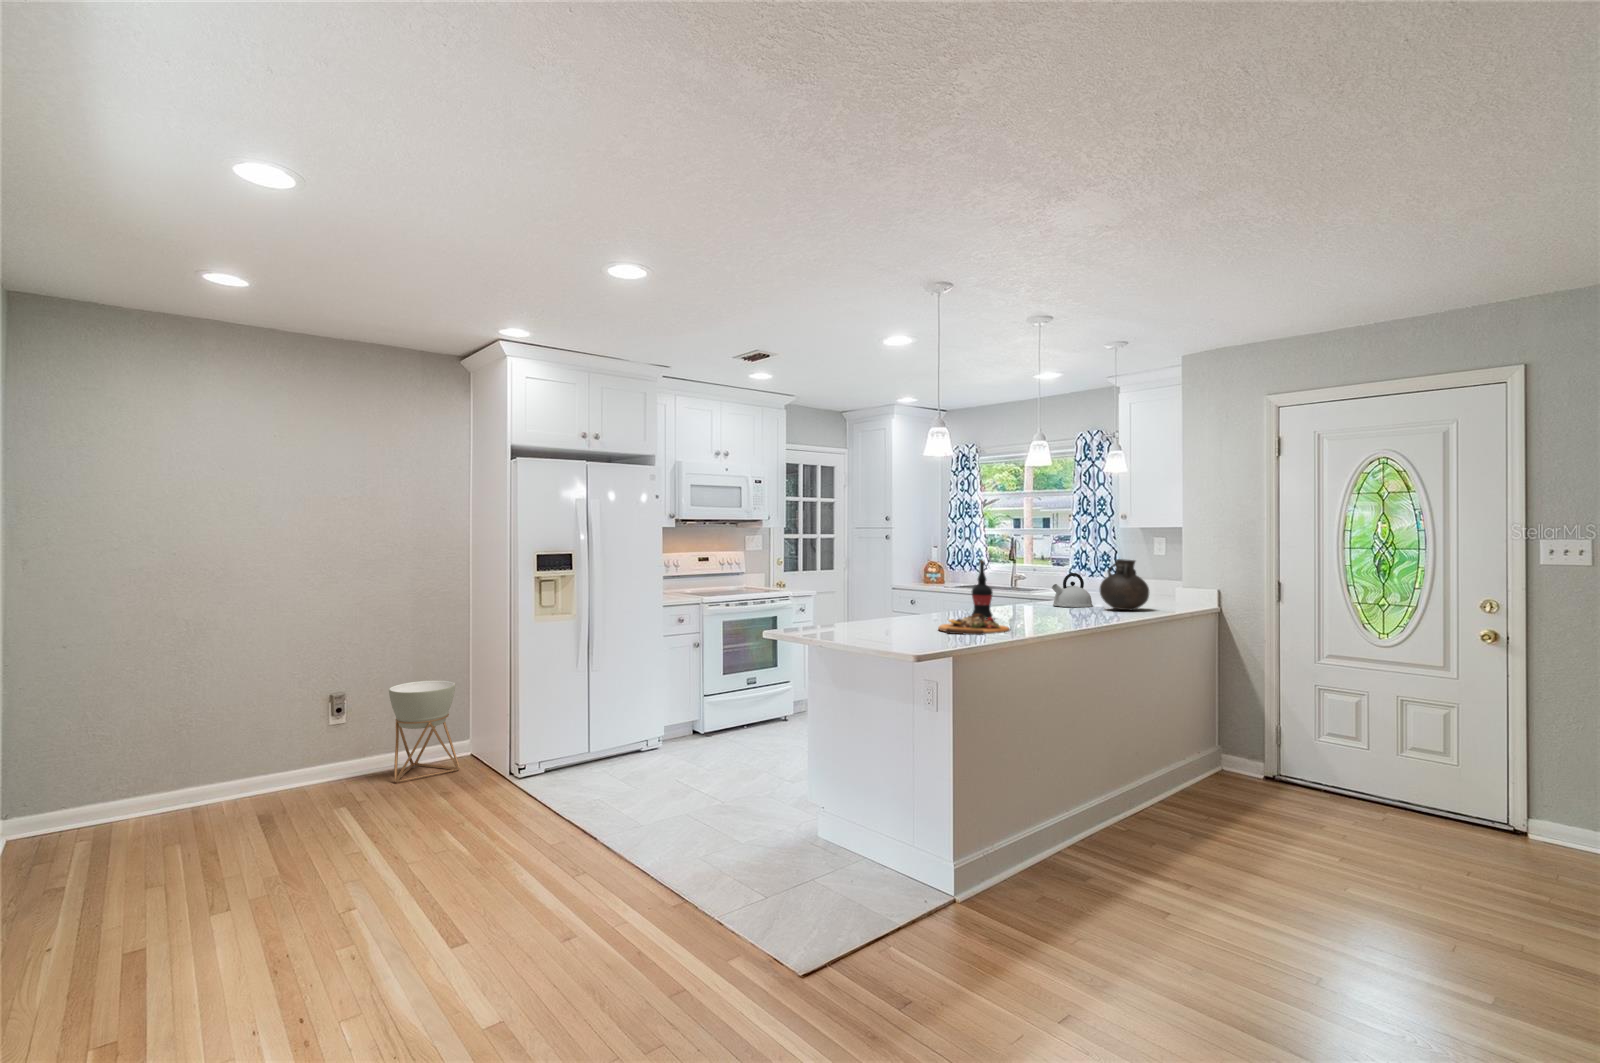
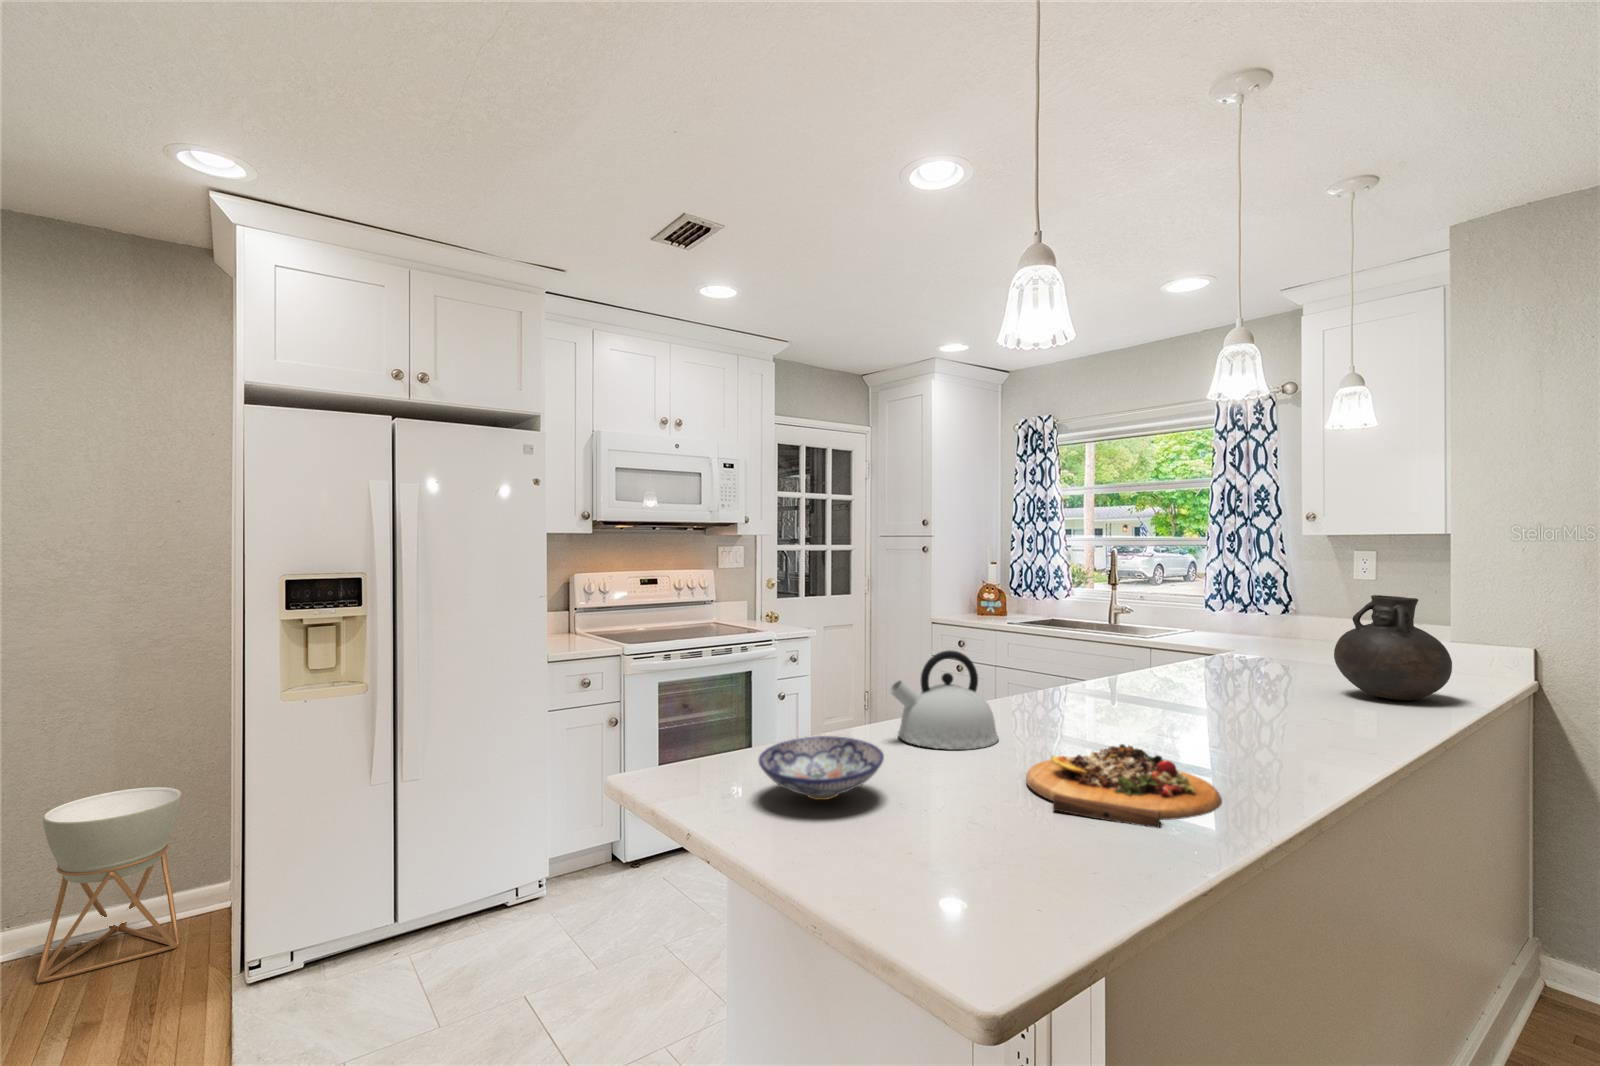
wine bottle: present [972,560,993,618] -> none [1087,600,1134,725]
kettle: present [1052,573,1093,607] -> present [890,650,999,750]
bowl: none [832,614,882,634] -> present [759,736,884,800]

